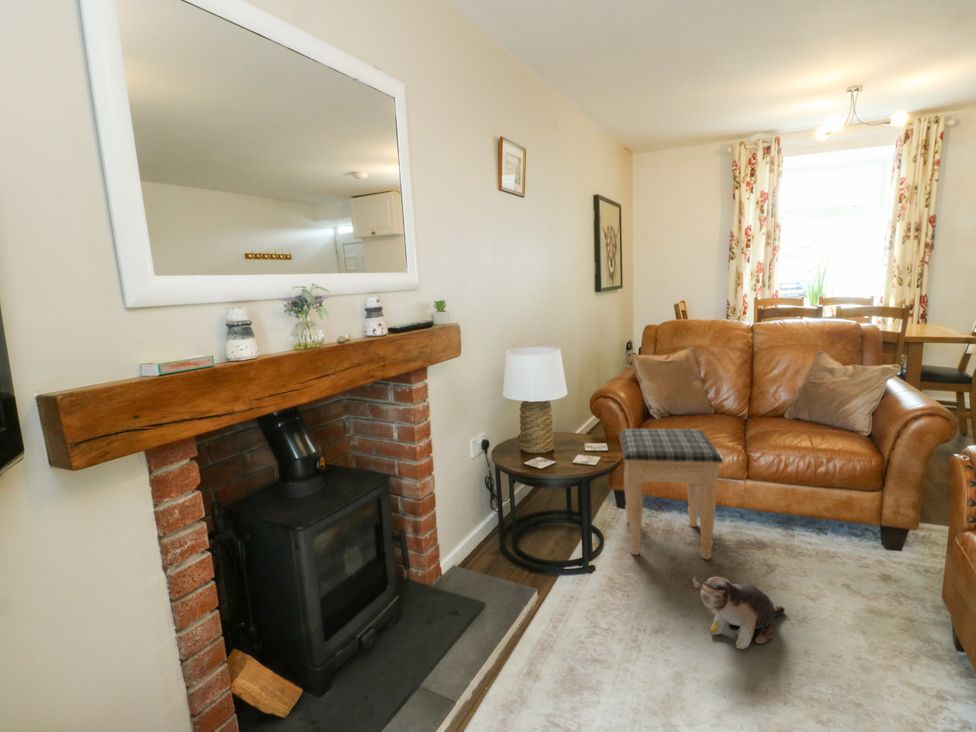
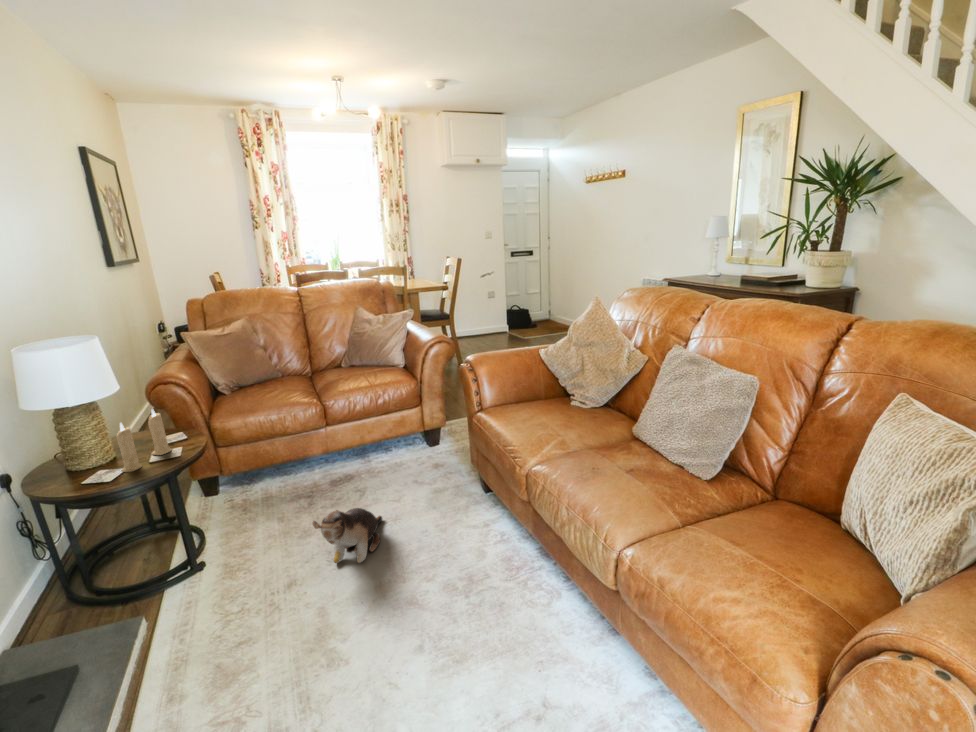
candle: none [552,416,592,466] -> present [117,409,171,472]
footstool: present [620,429,723,559] -> none [194,393,314,534]

